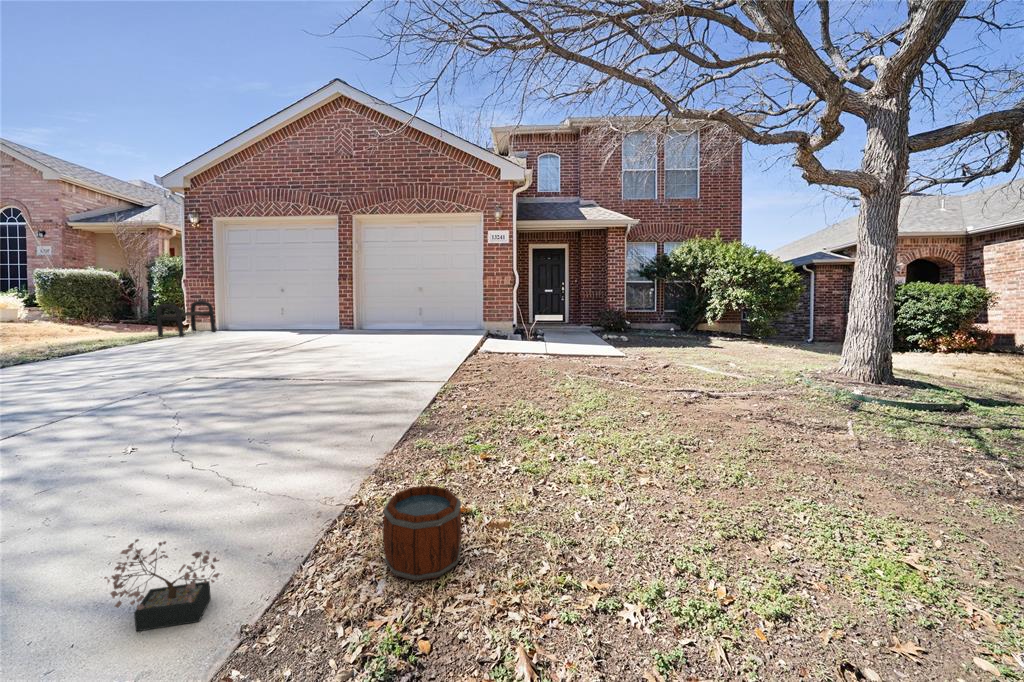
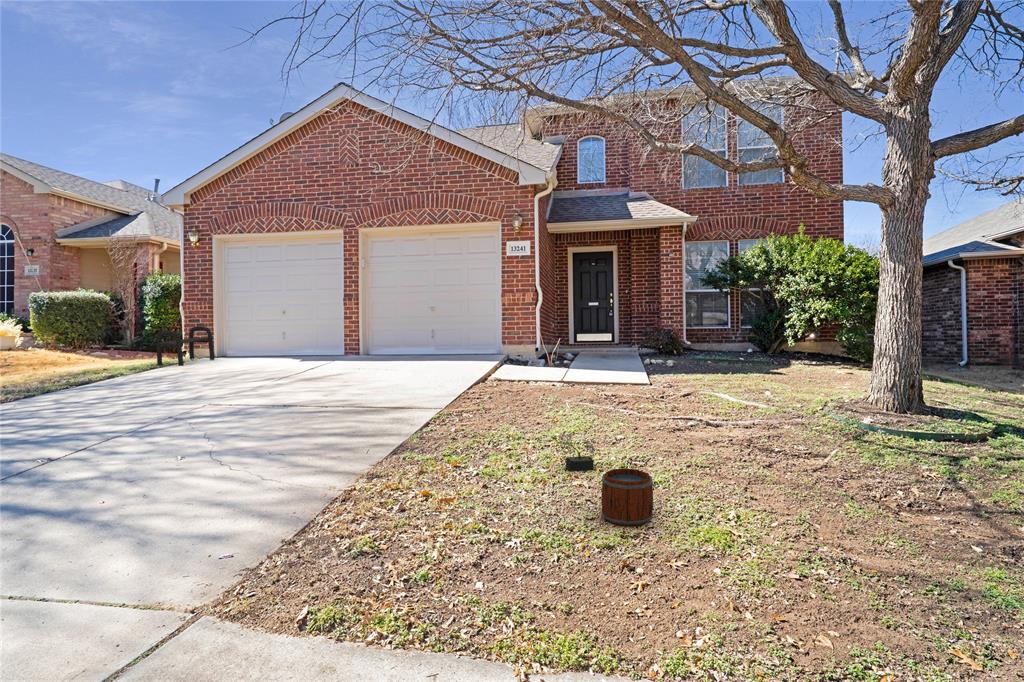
bucket: present [383,486,461,581] -> present [601,468,653,526]
decorative plant: present [104,539,219,631] -> present [556,434,599,471]

